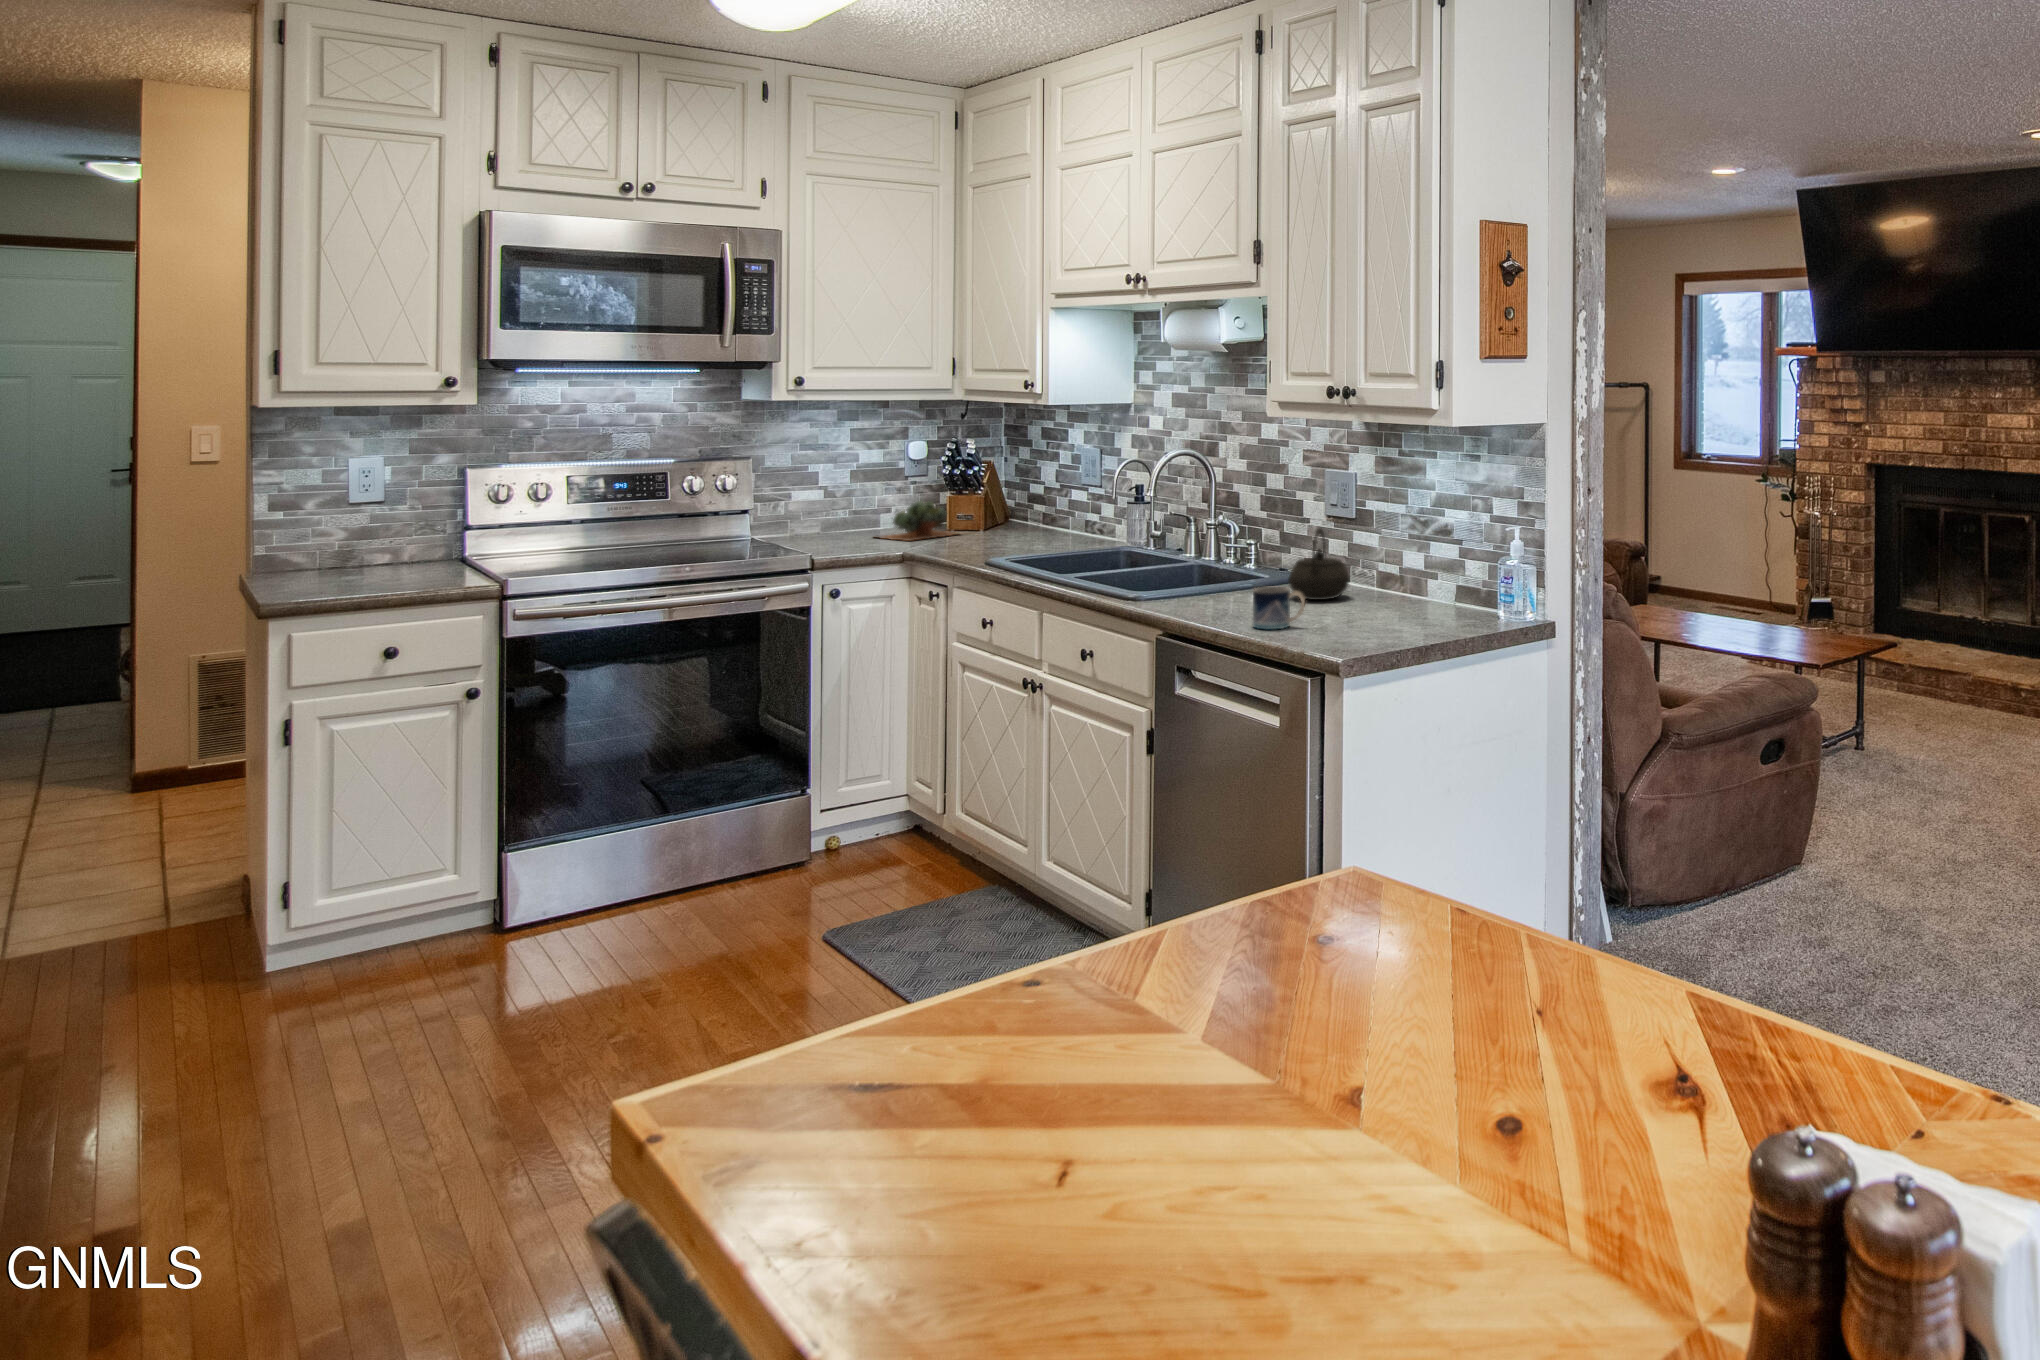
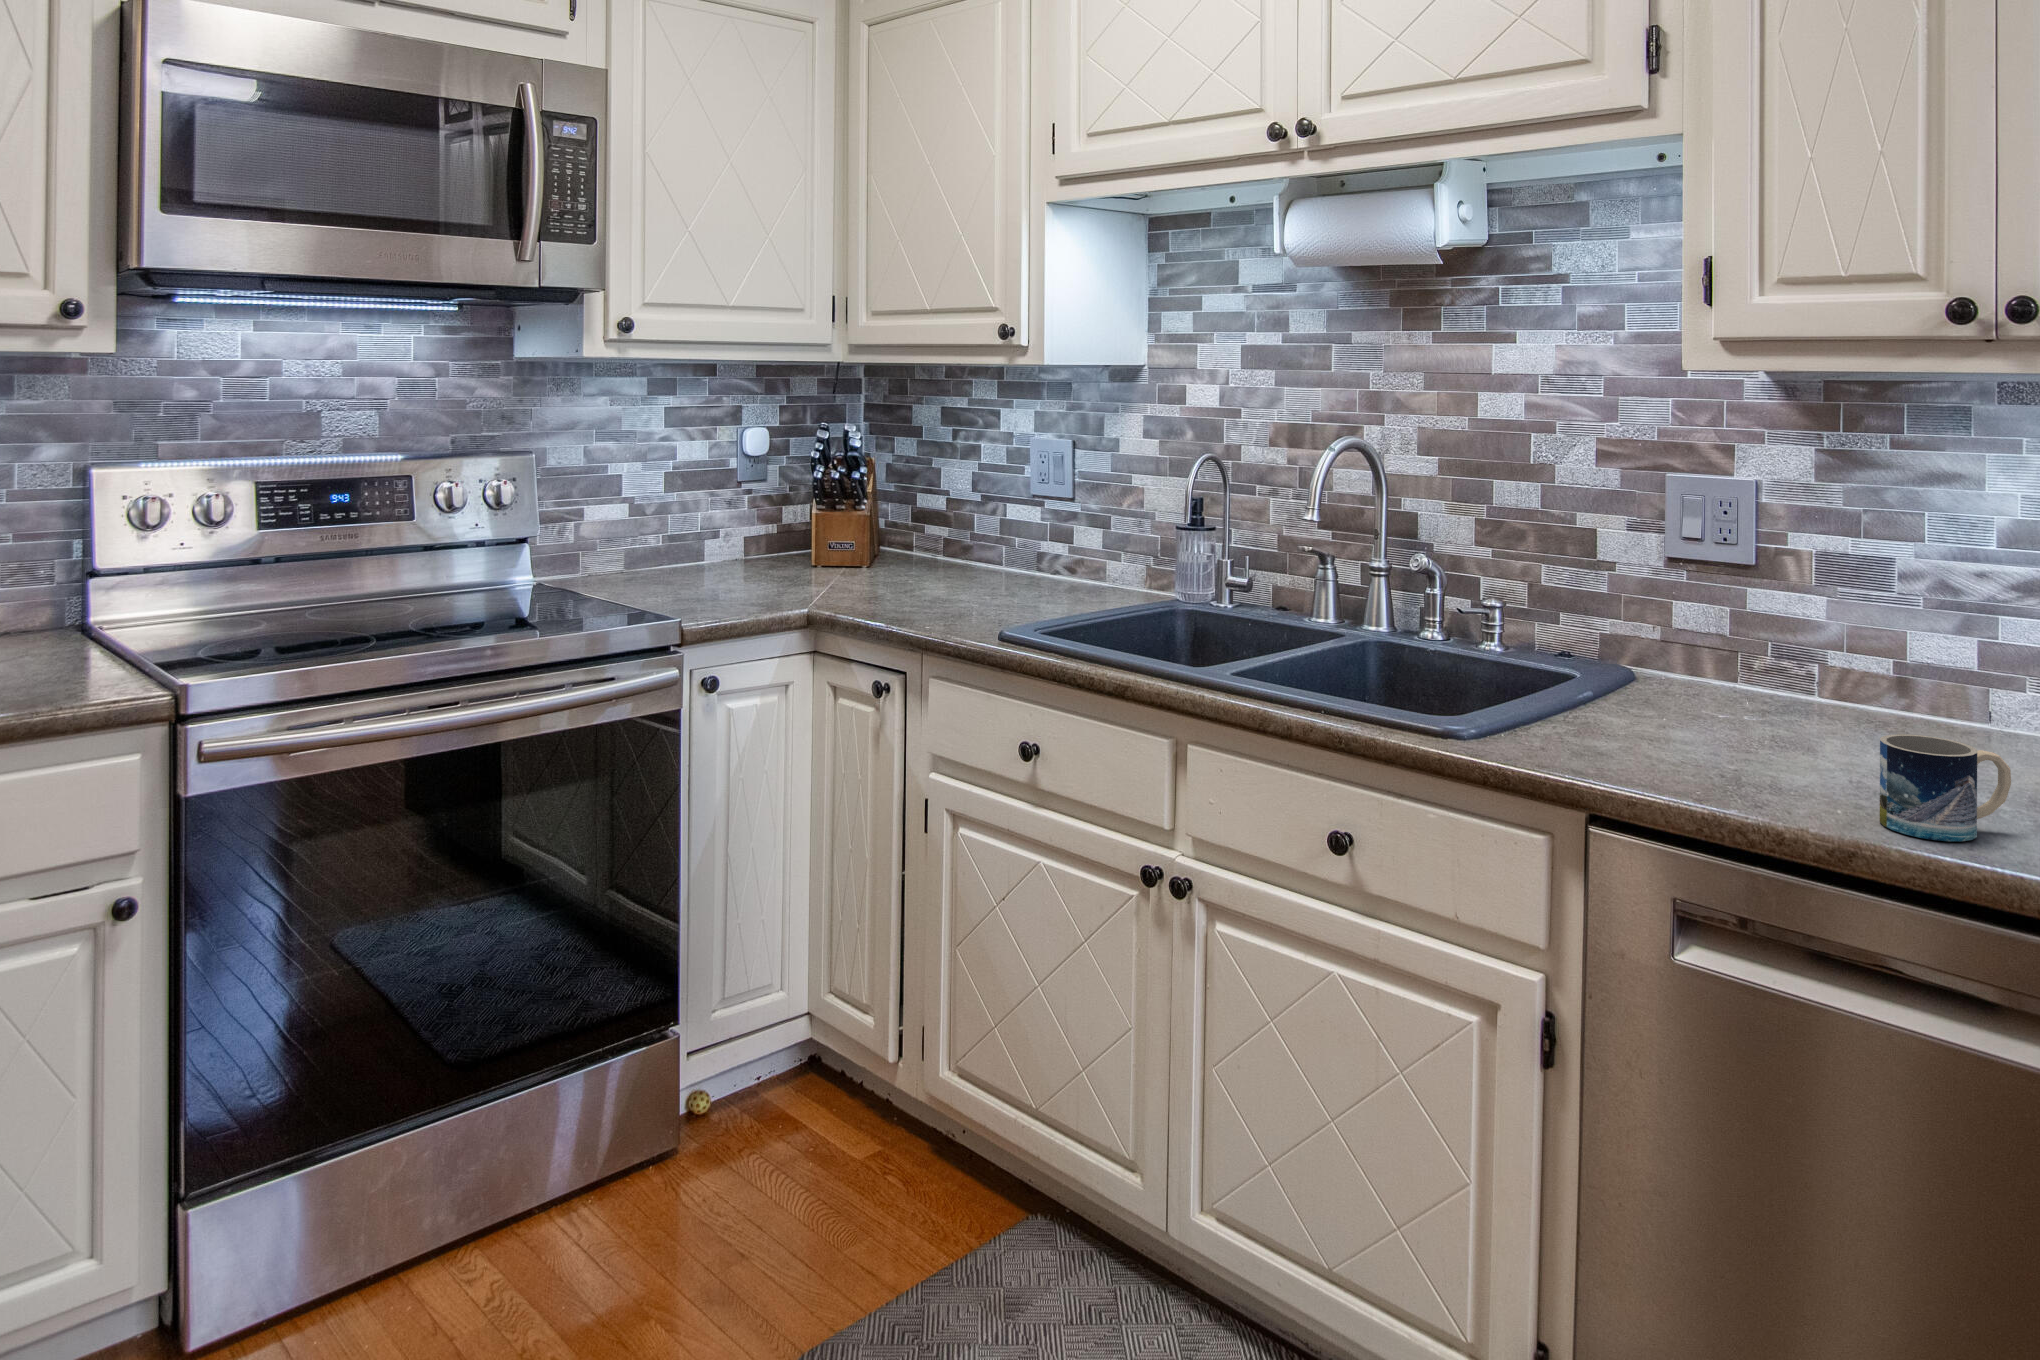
succulent plant: present [880,501,955,541] -> none [719,520,853,589]
kettle: present [1288,528,1350,600] -> none [1715,590,1853,736]

